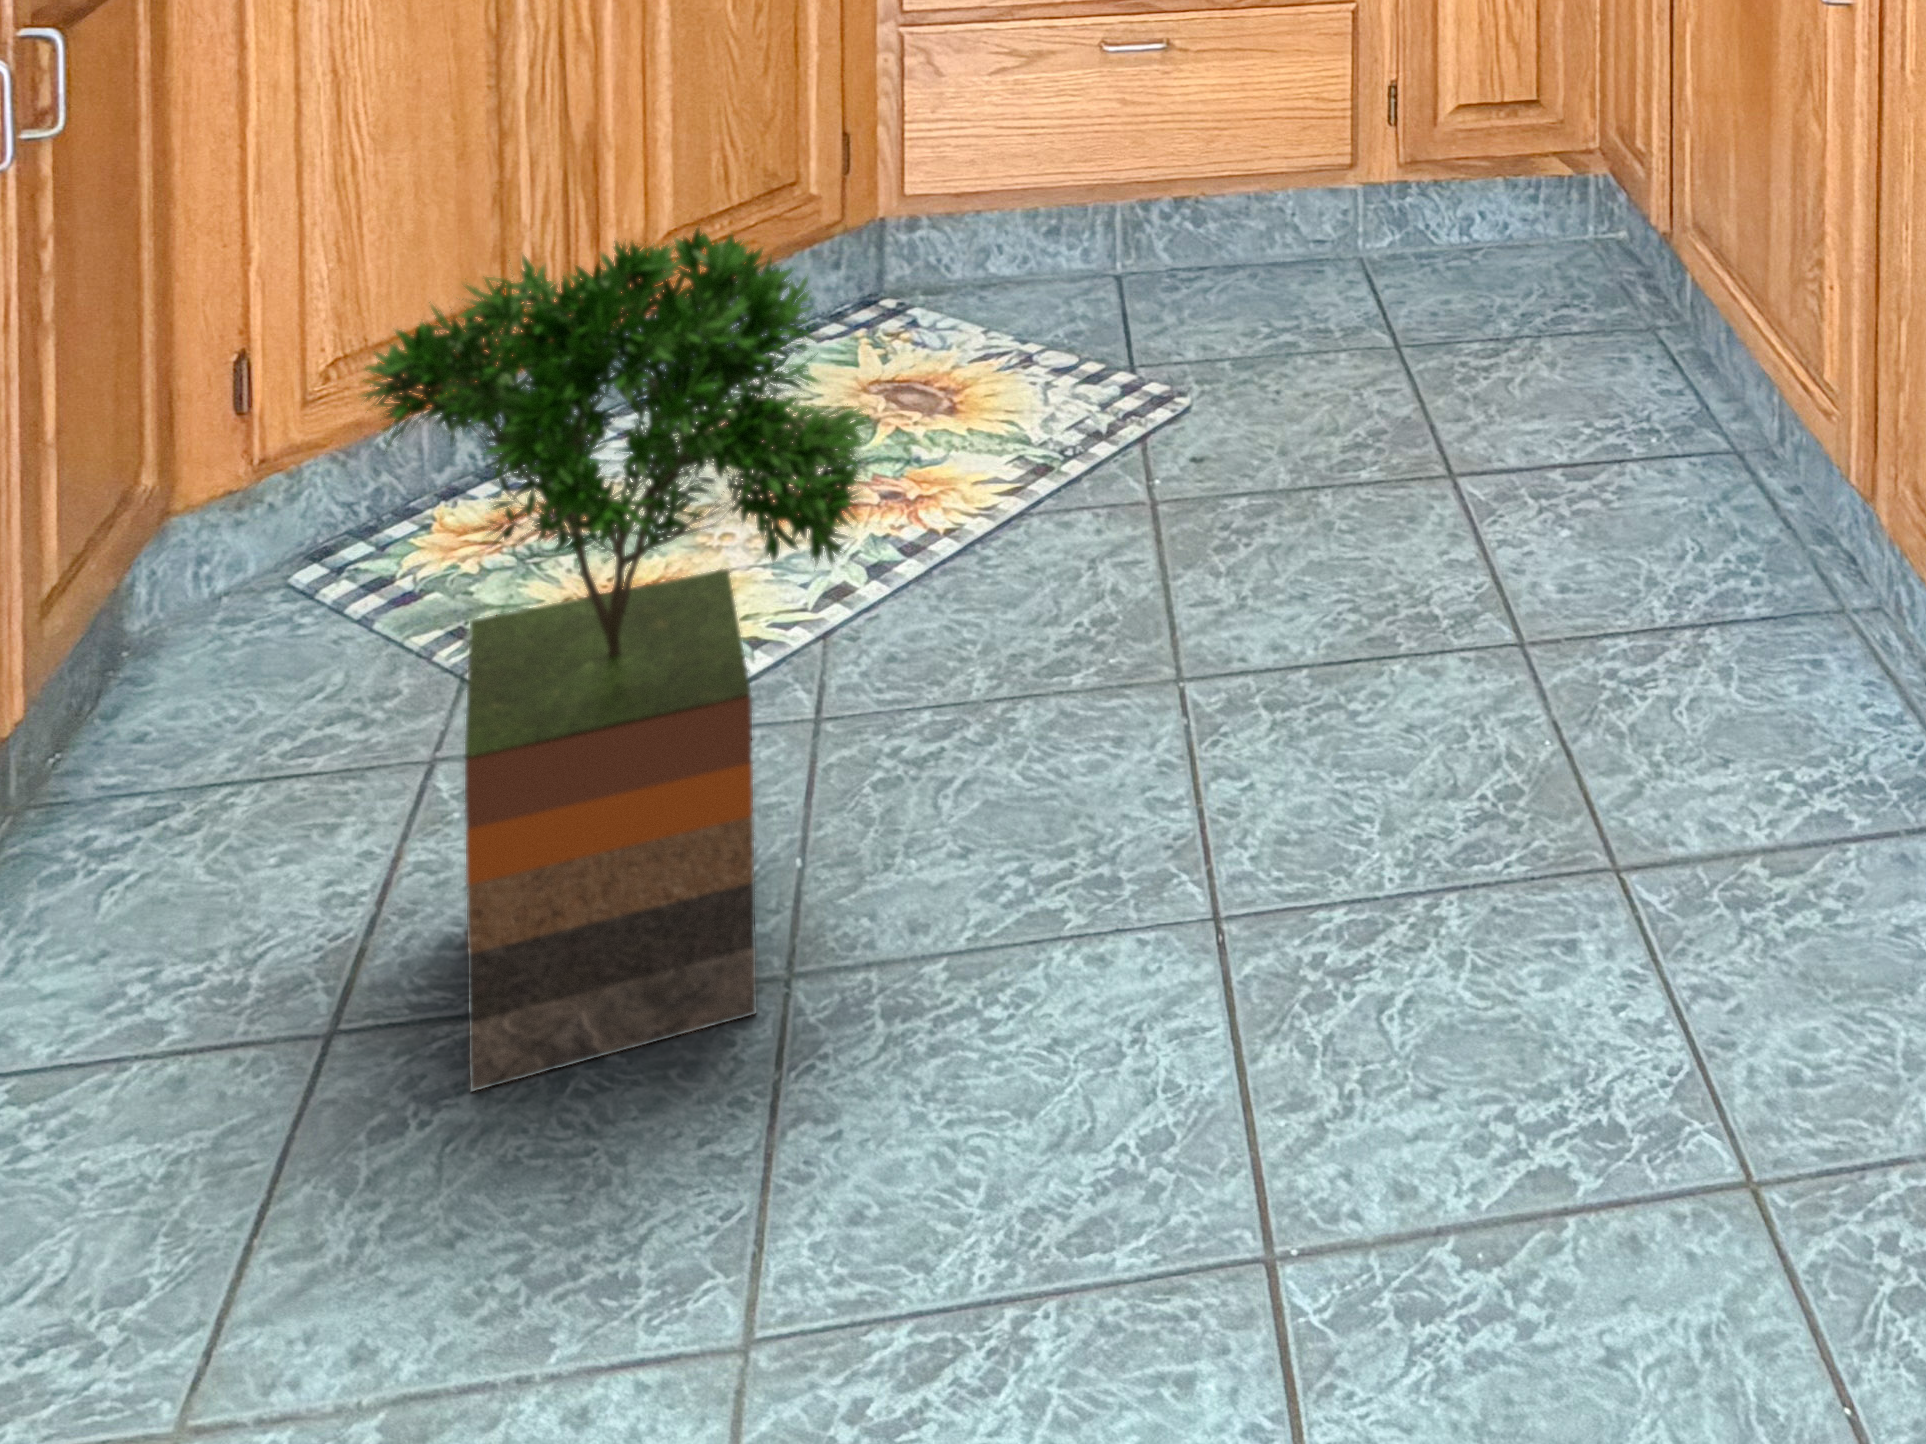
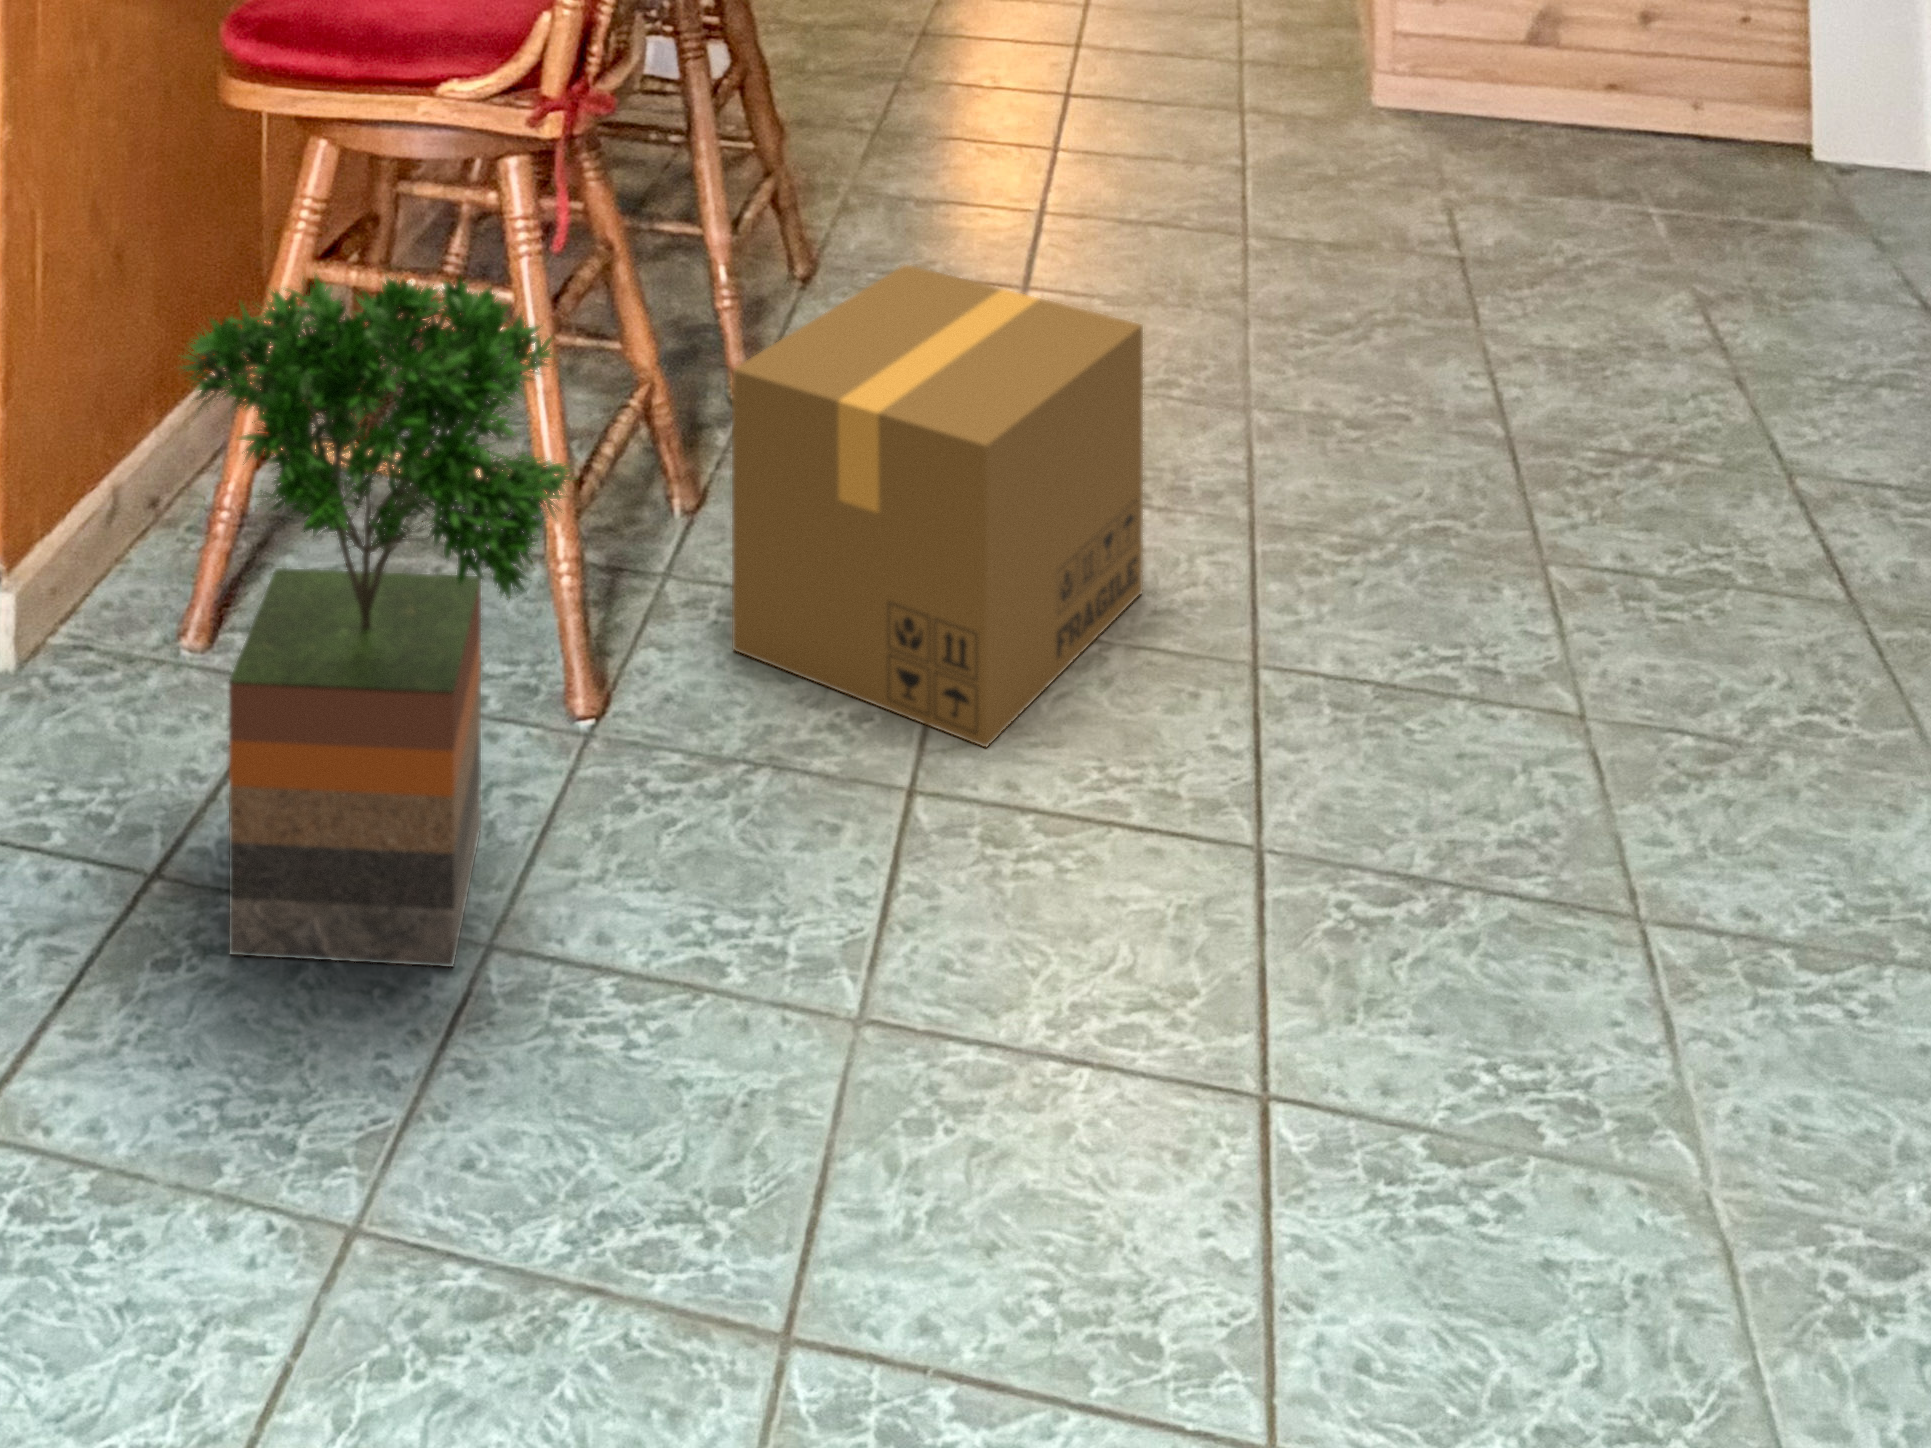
cardboard box: none [940,169,1326,625] -> present [732,265,1143,747]

